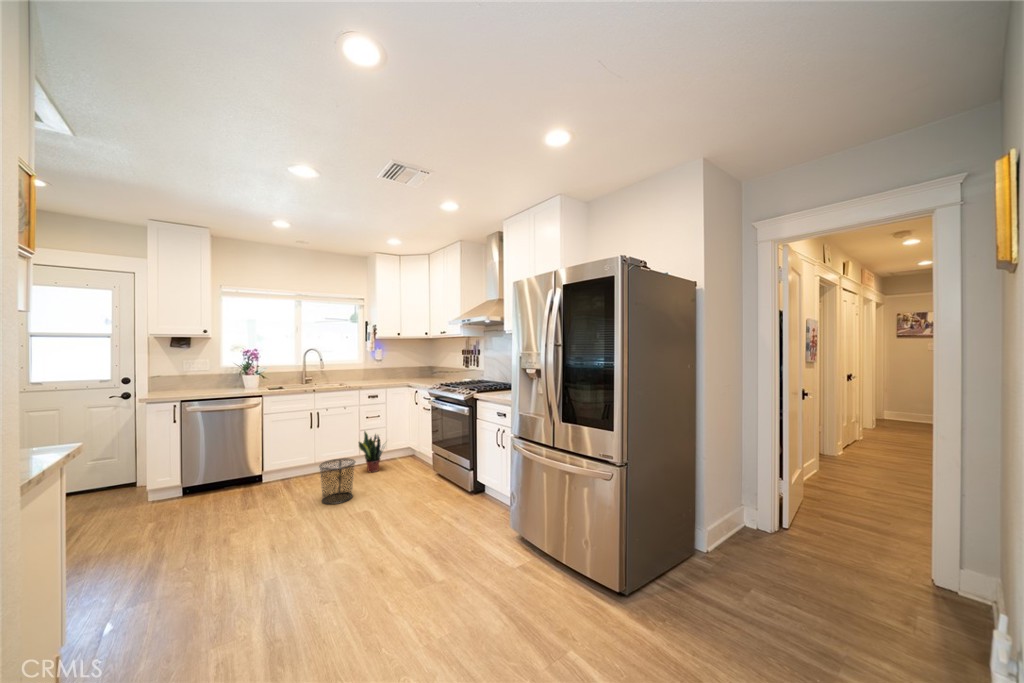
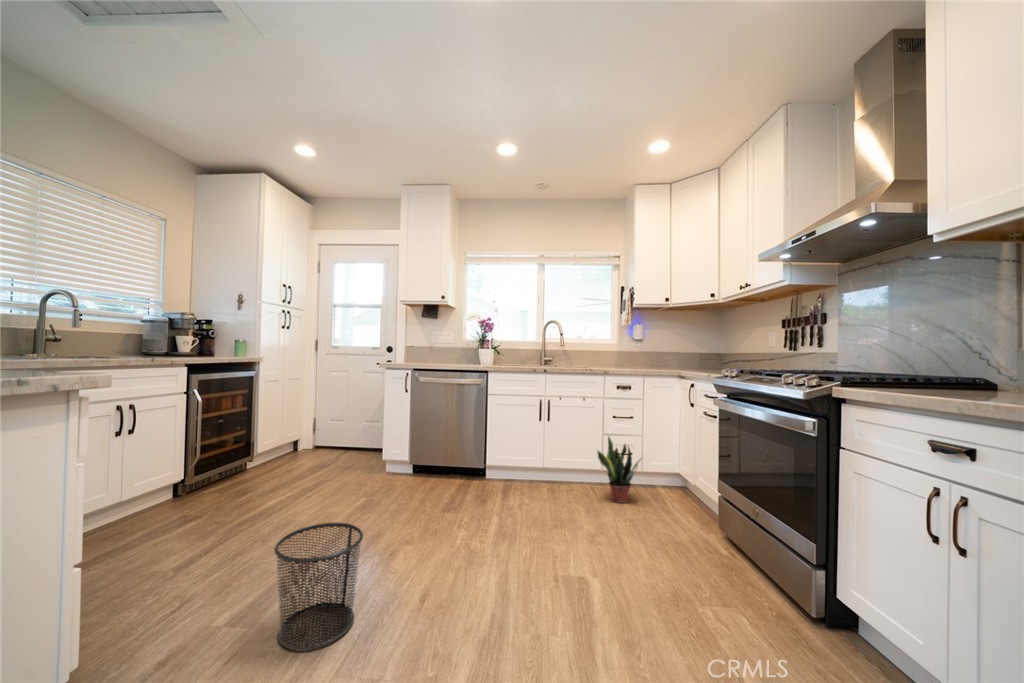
waste bin: present [319,458,355,504] -> present [274,523,363,650]

